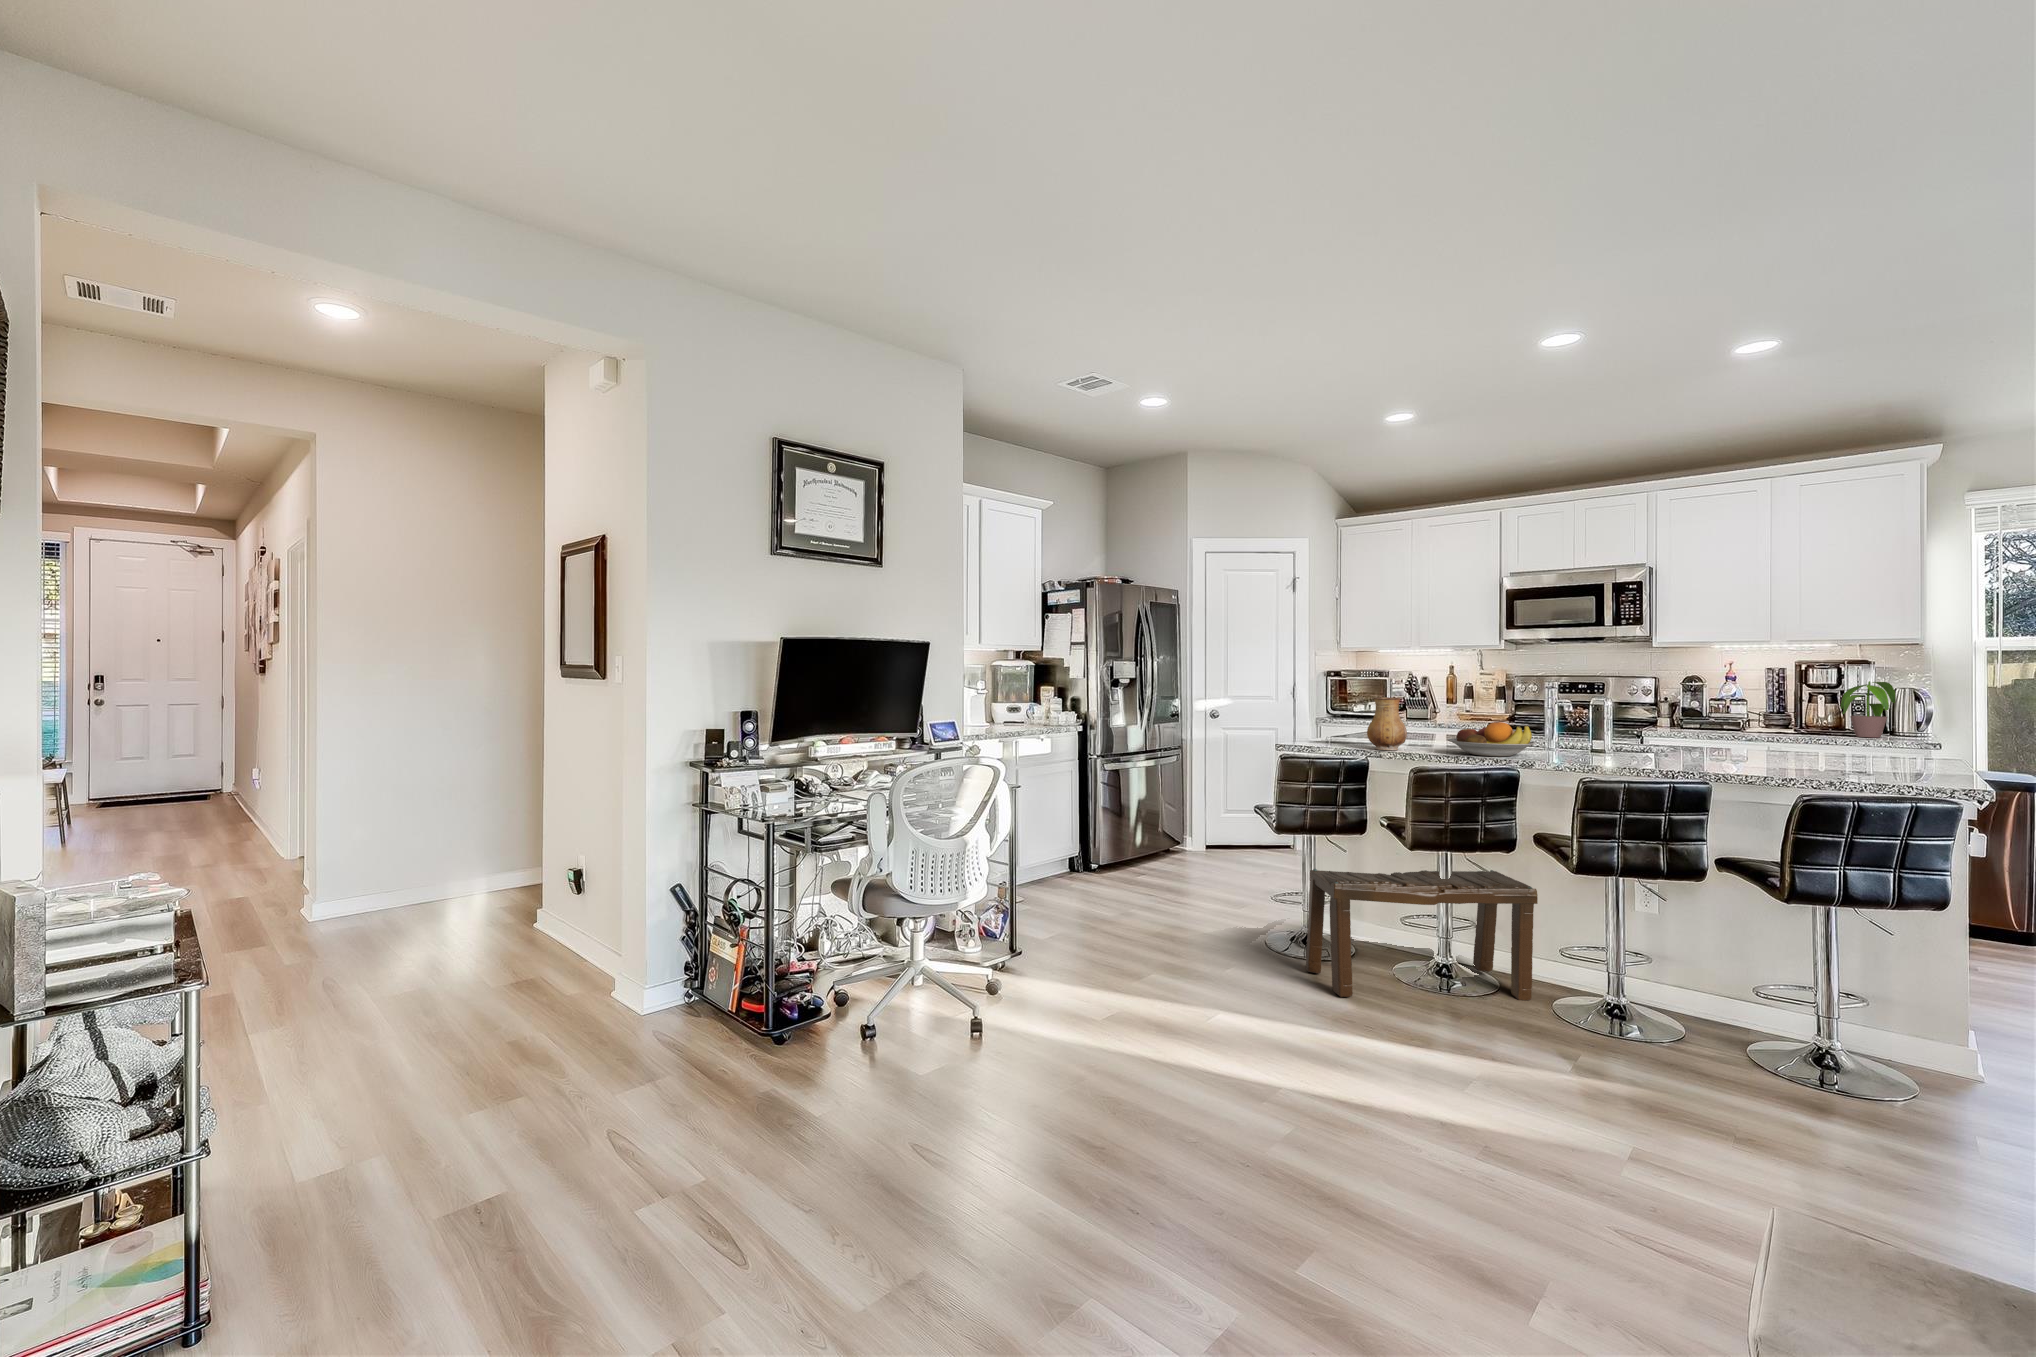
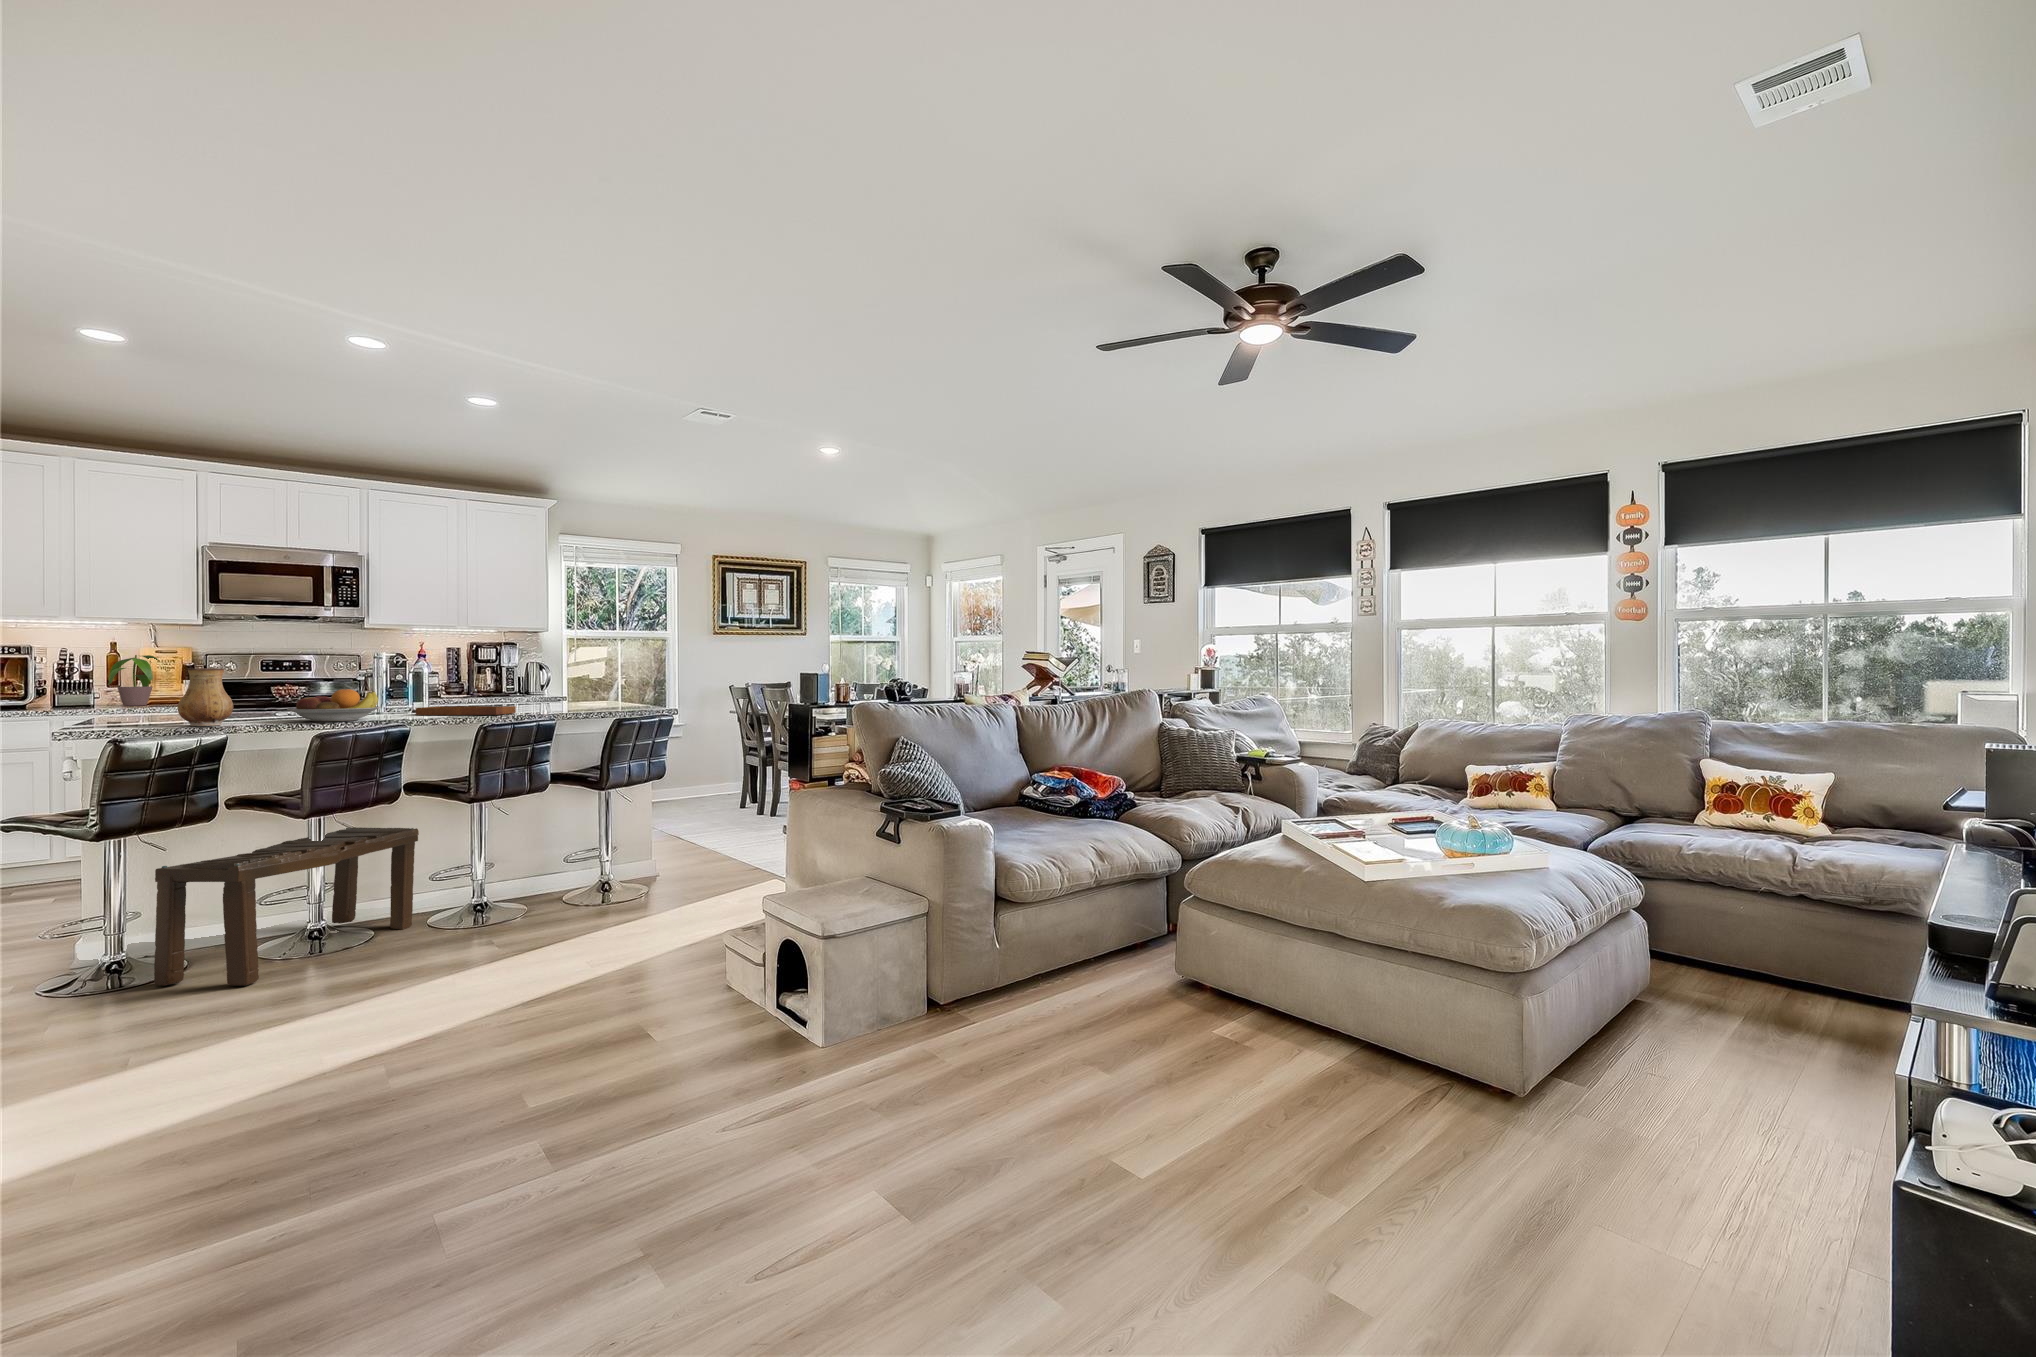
potted plant: present [1840,681,1895,737] -> present [108,655,158,706]
tray: none [1592,727,1717,764] -> present [416,688,516,715]

